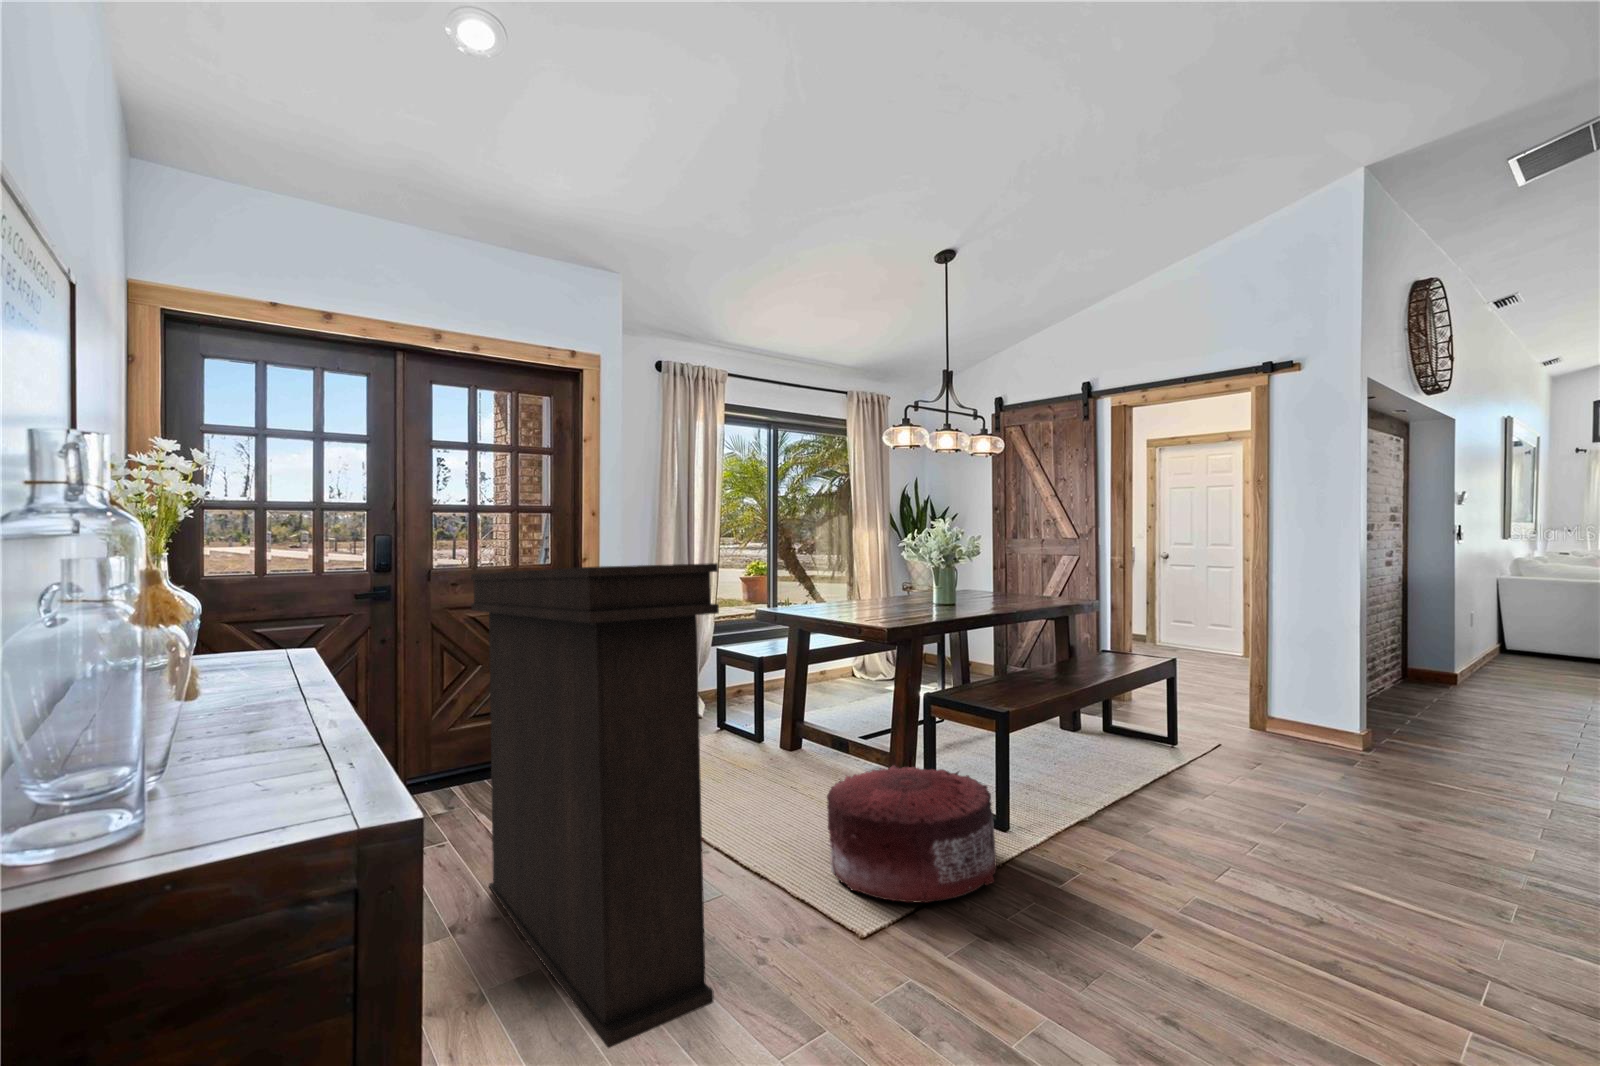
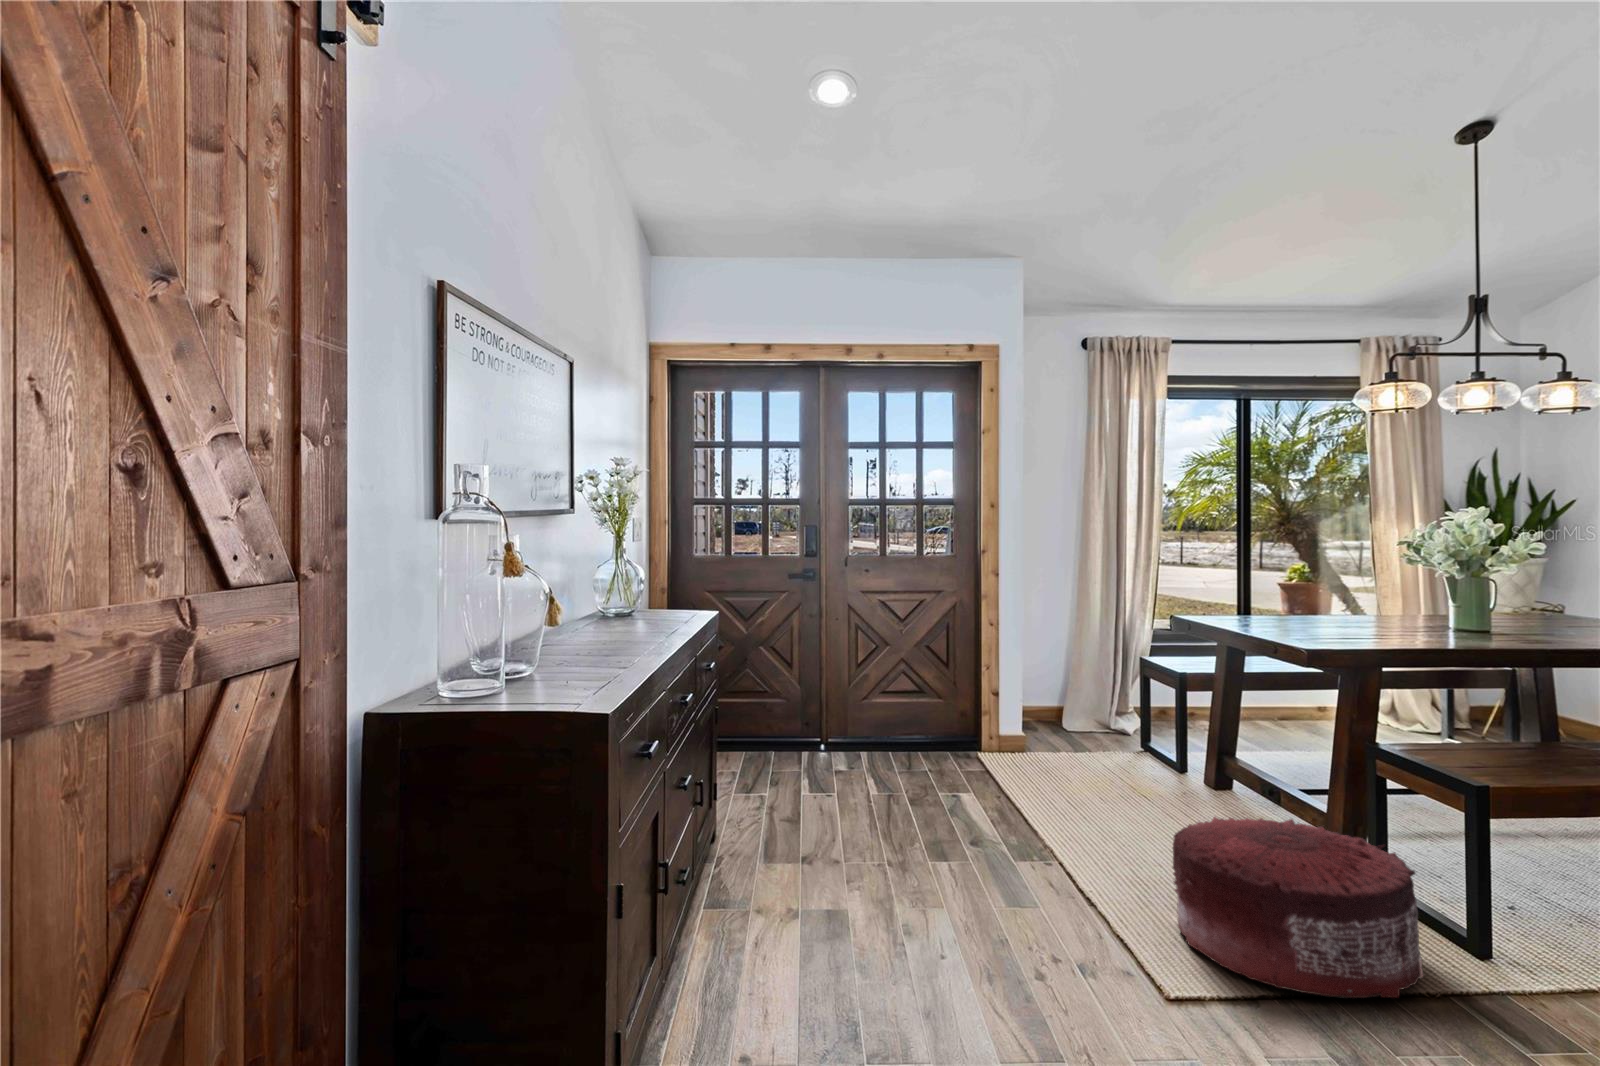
console table: present [471,563,719,1048] -> none [835,556,977,990]

